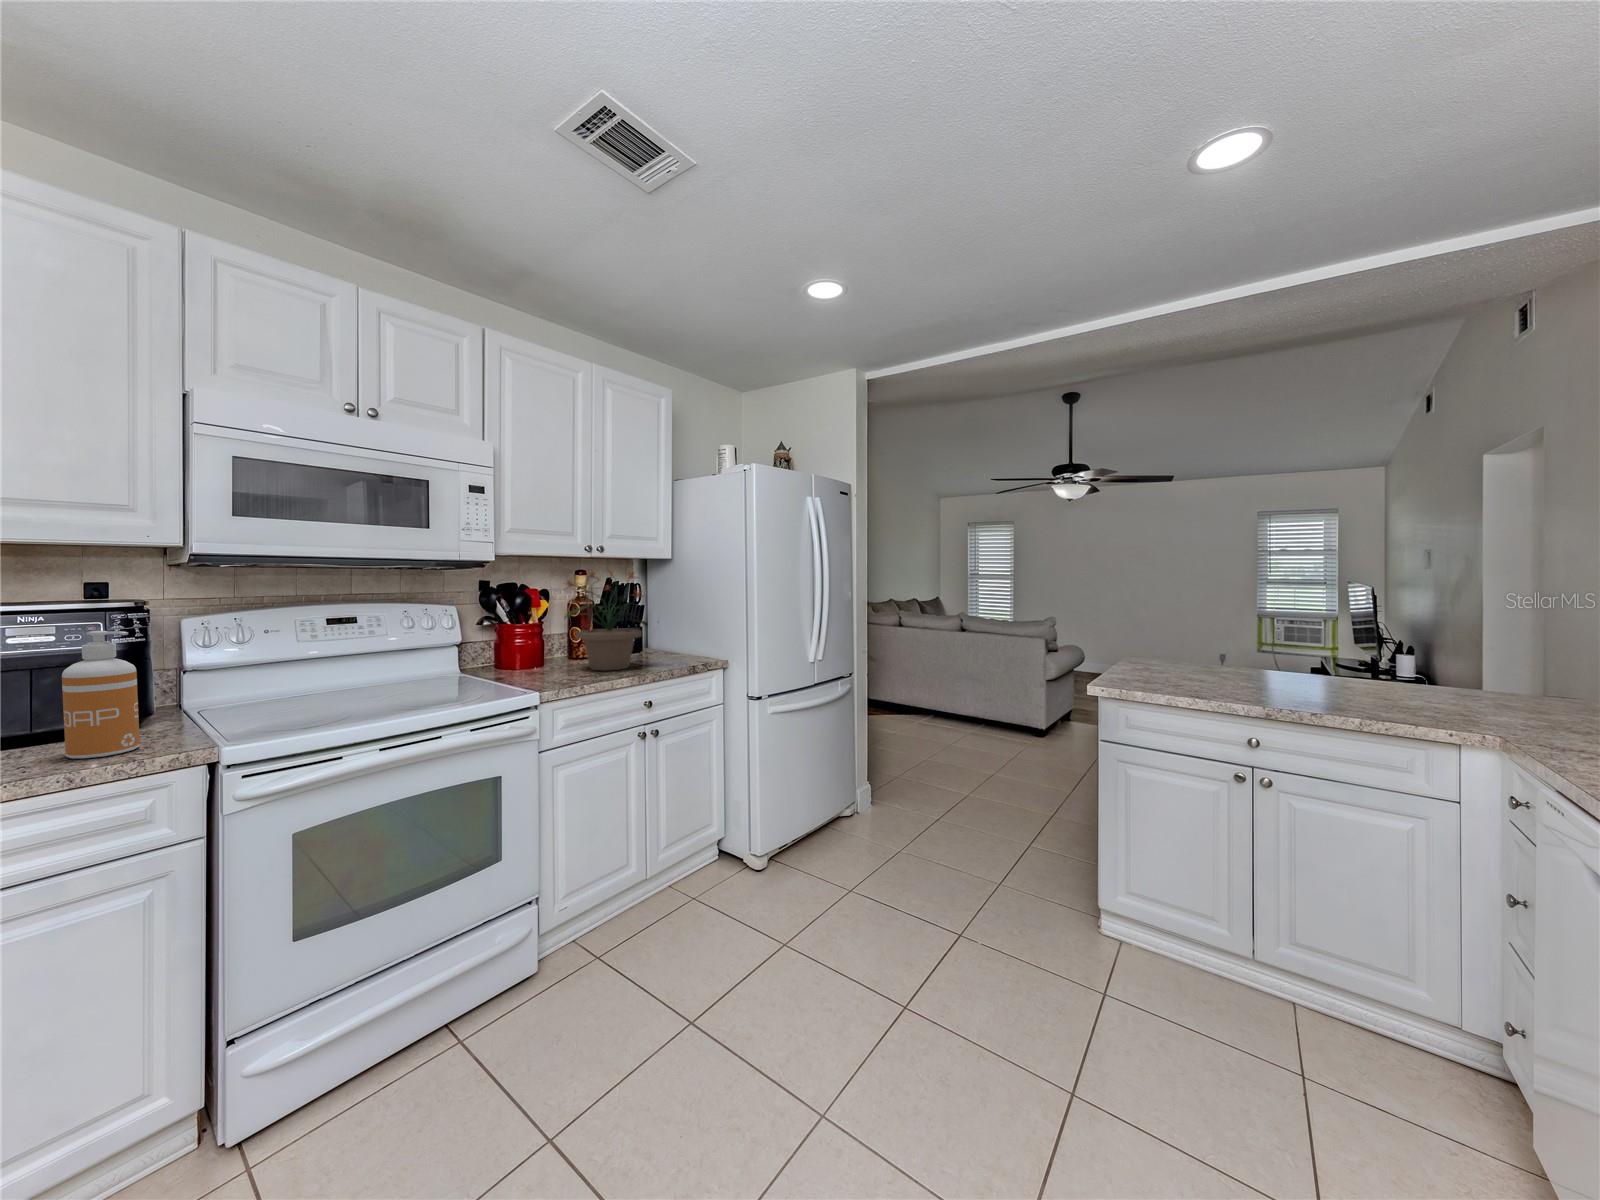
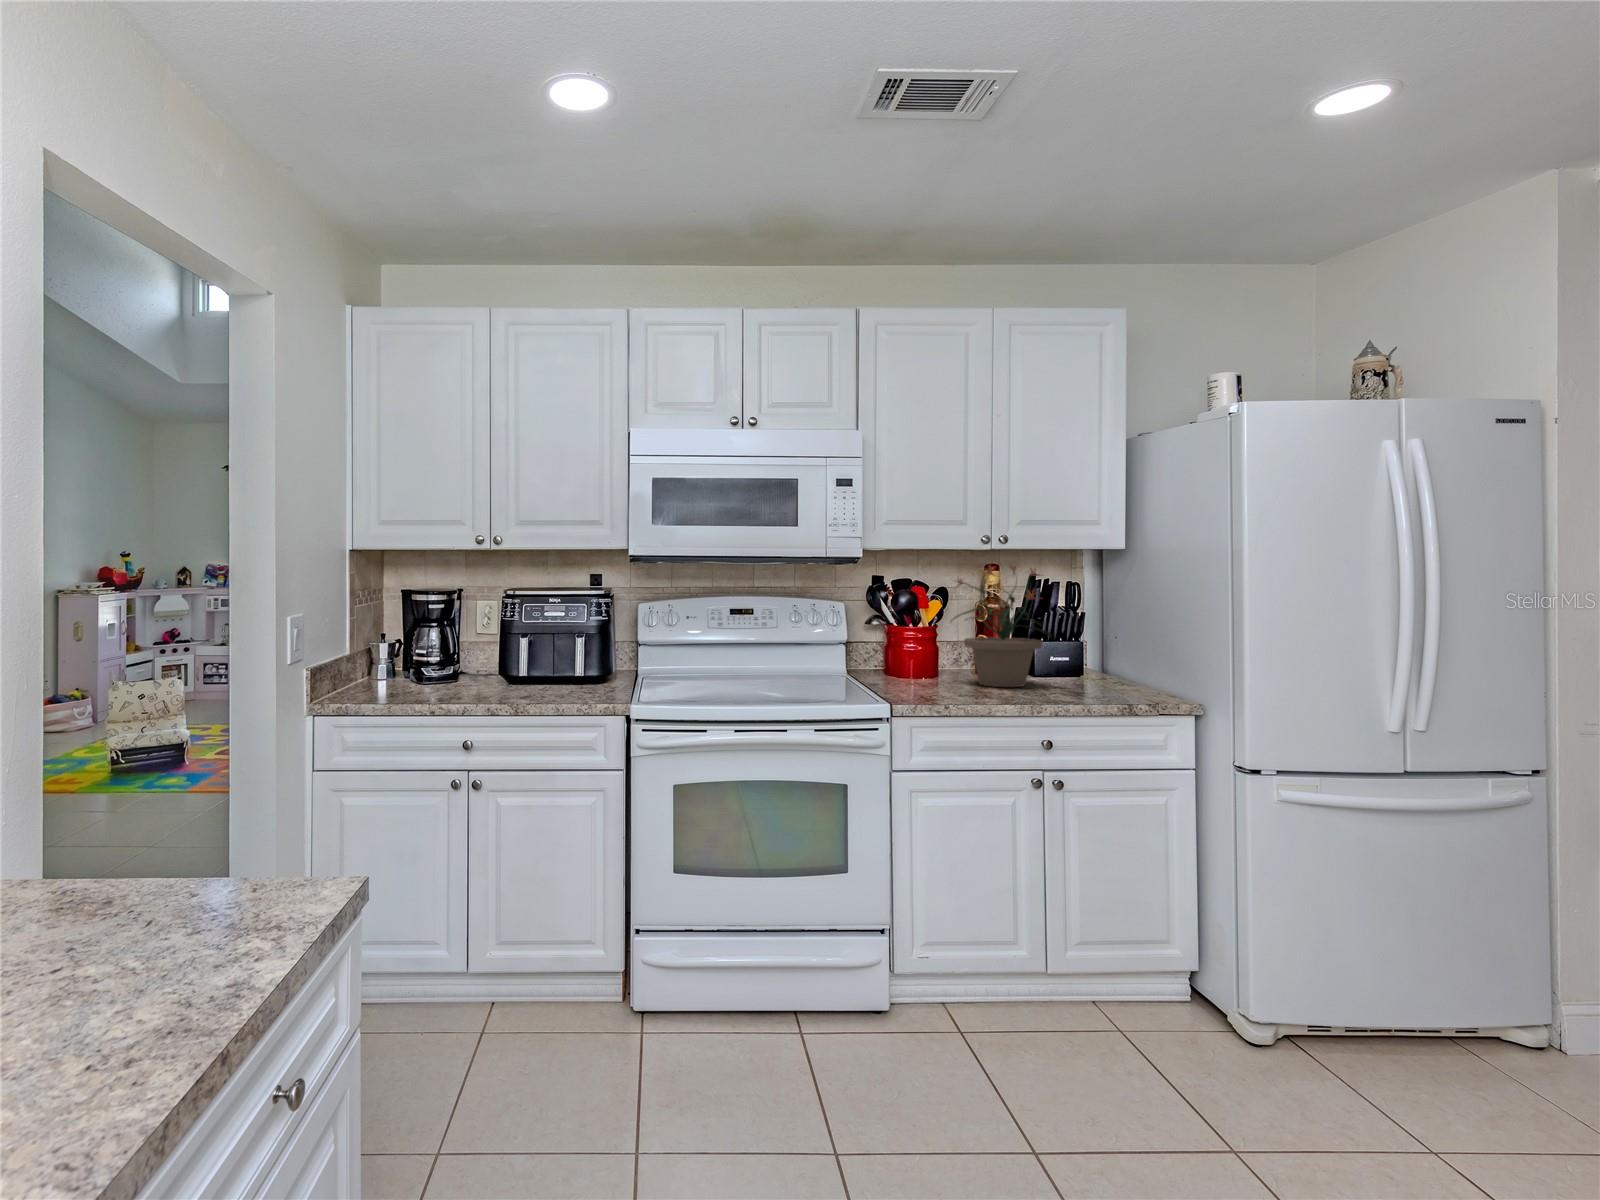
soap dispenser: present [62,631,140,759] -> none [559,608,596,700]

